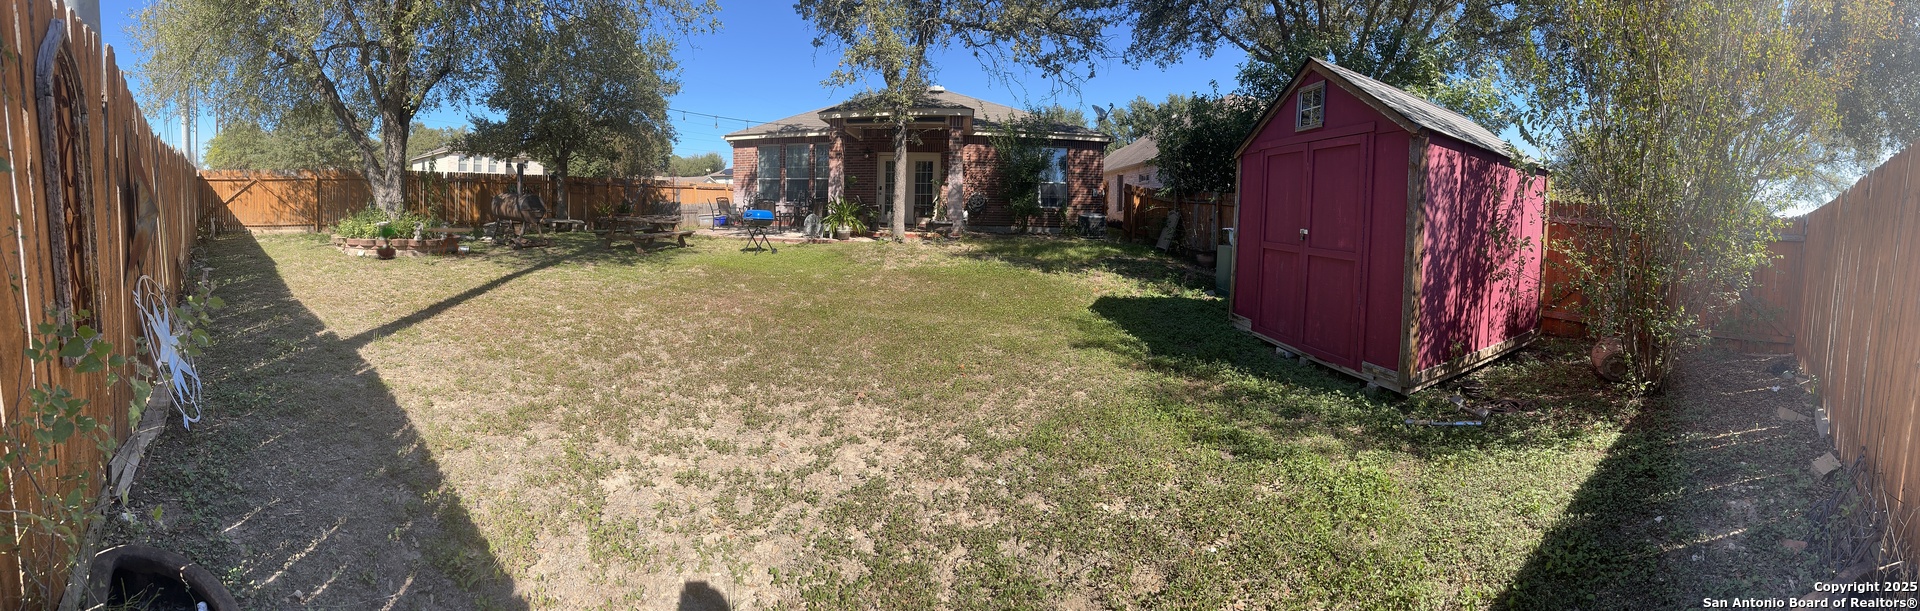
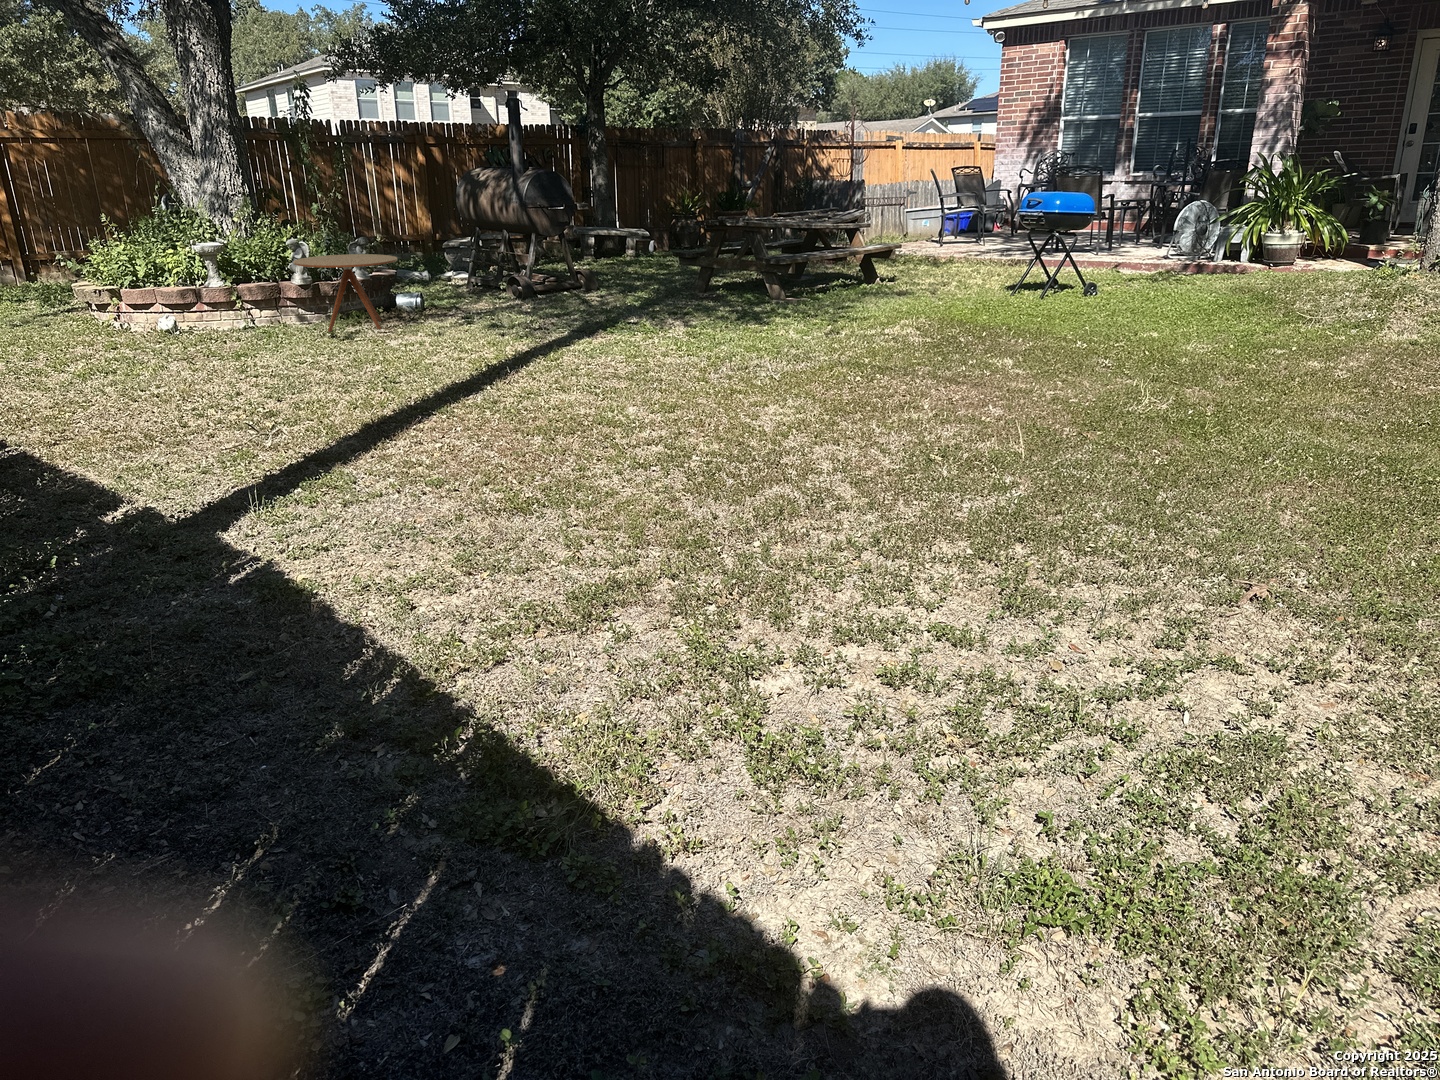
potted tree: present [376,226,396,259] -> none [172,244,235,335]

